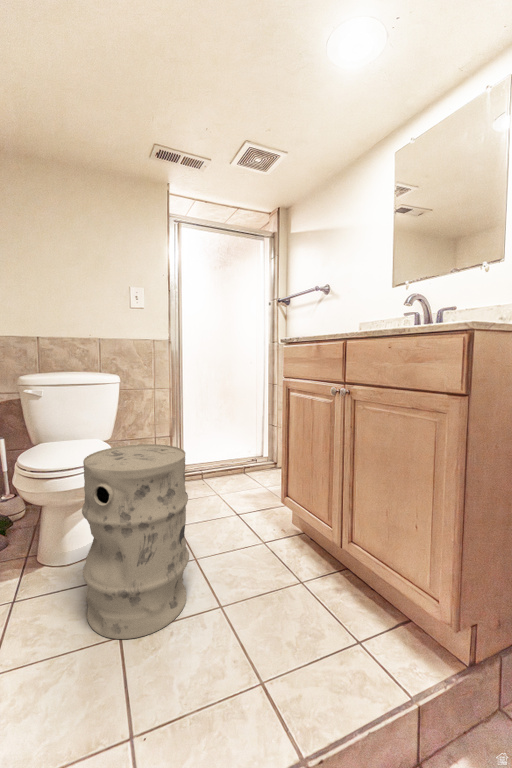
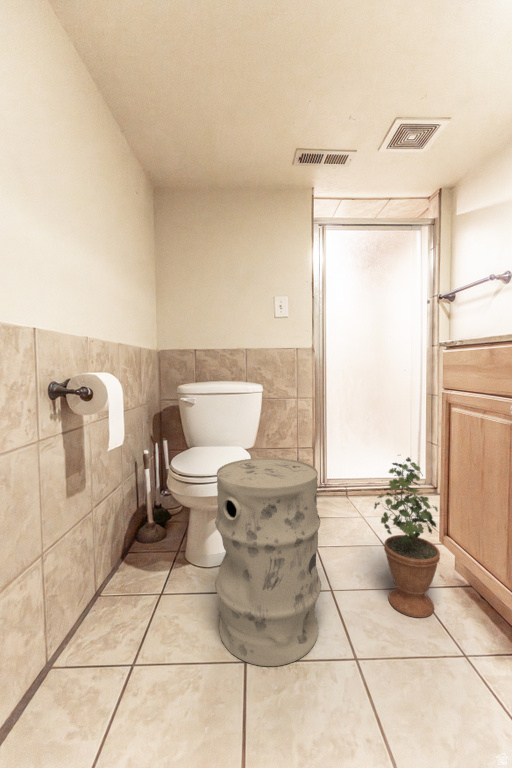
potted plant: none [232,433,282,565] -> present [374,457,440,618]

